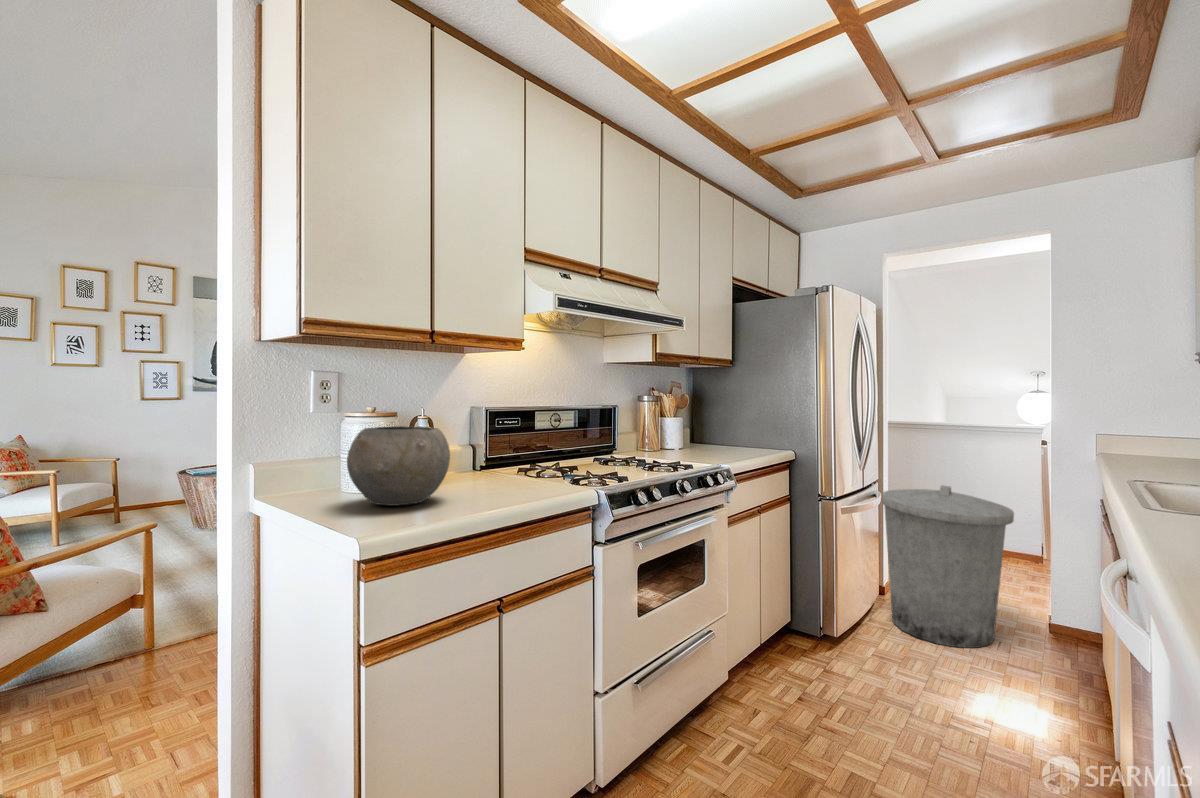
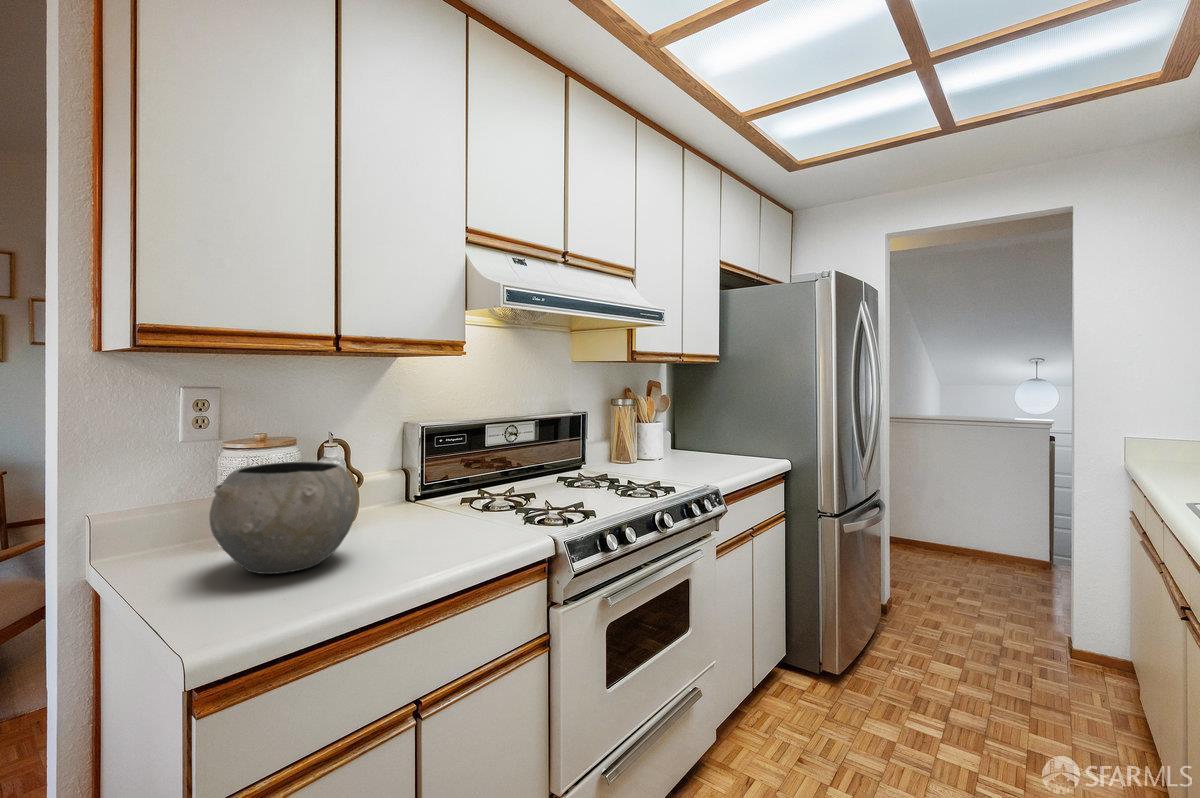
trash can: present [882,485,1014,648] -> none [886,498,1036,682]

